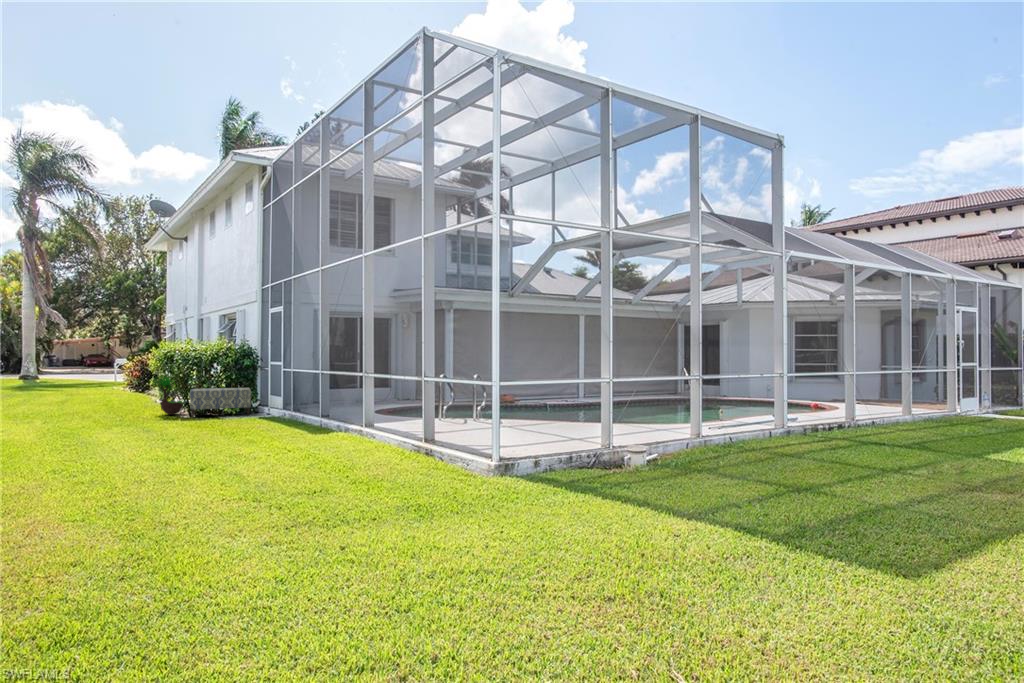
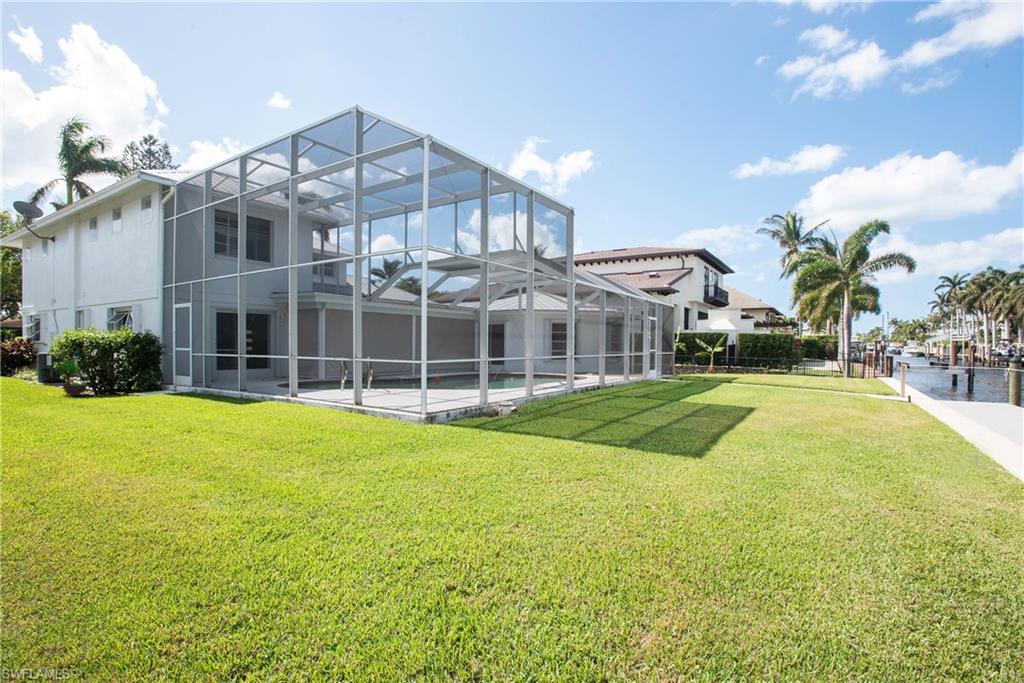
bench: present [190,388,251,417] -> none [97,370,160,397]

